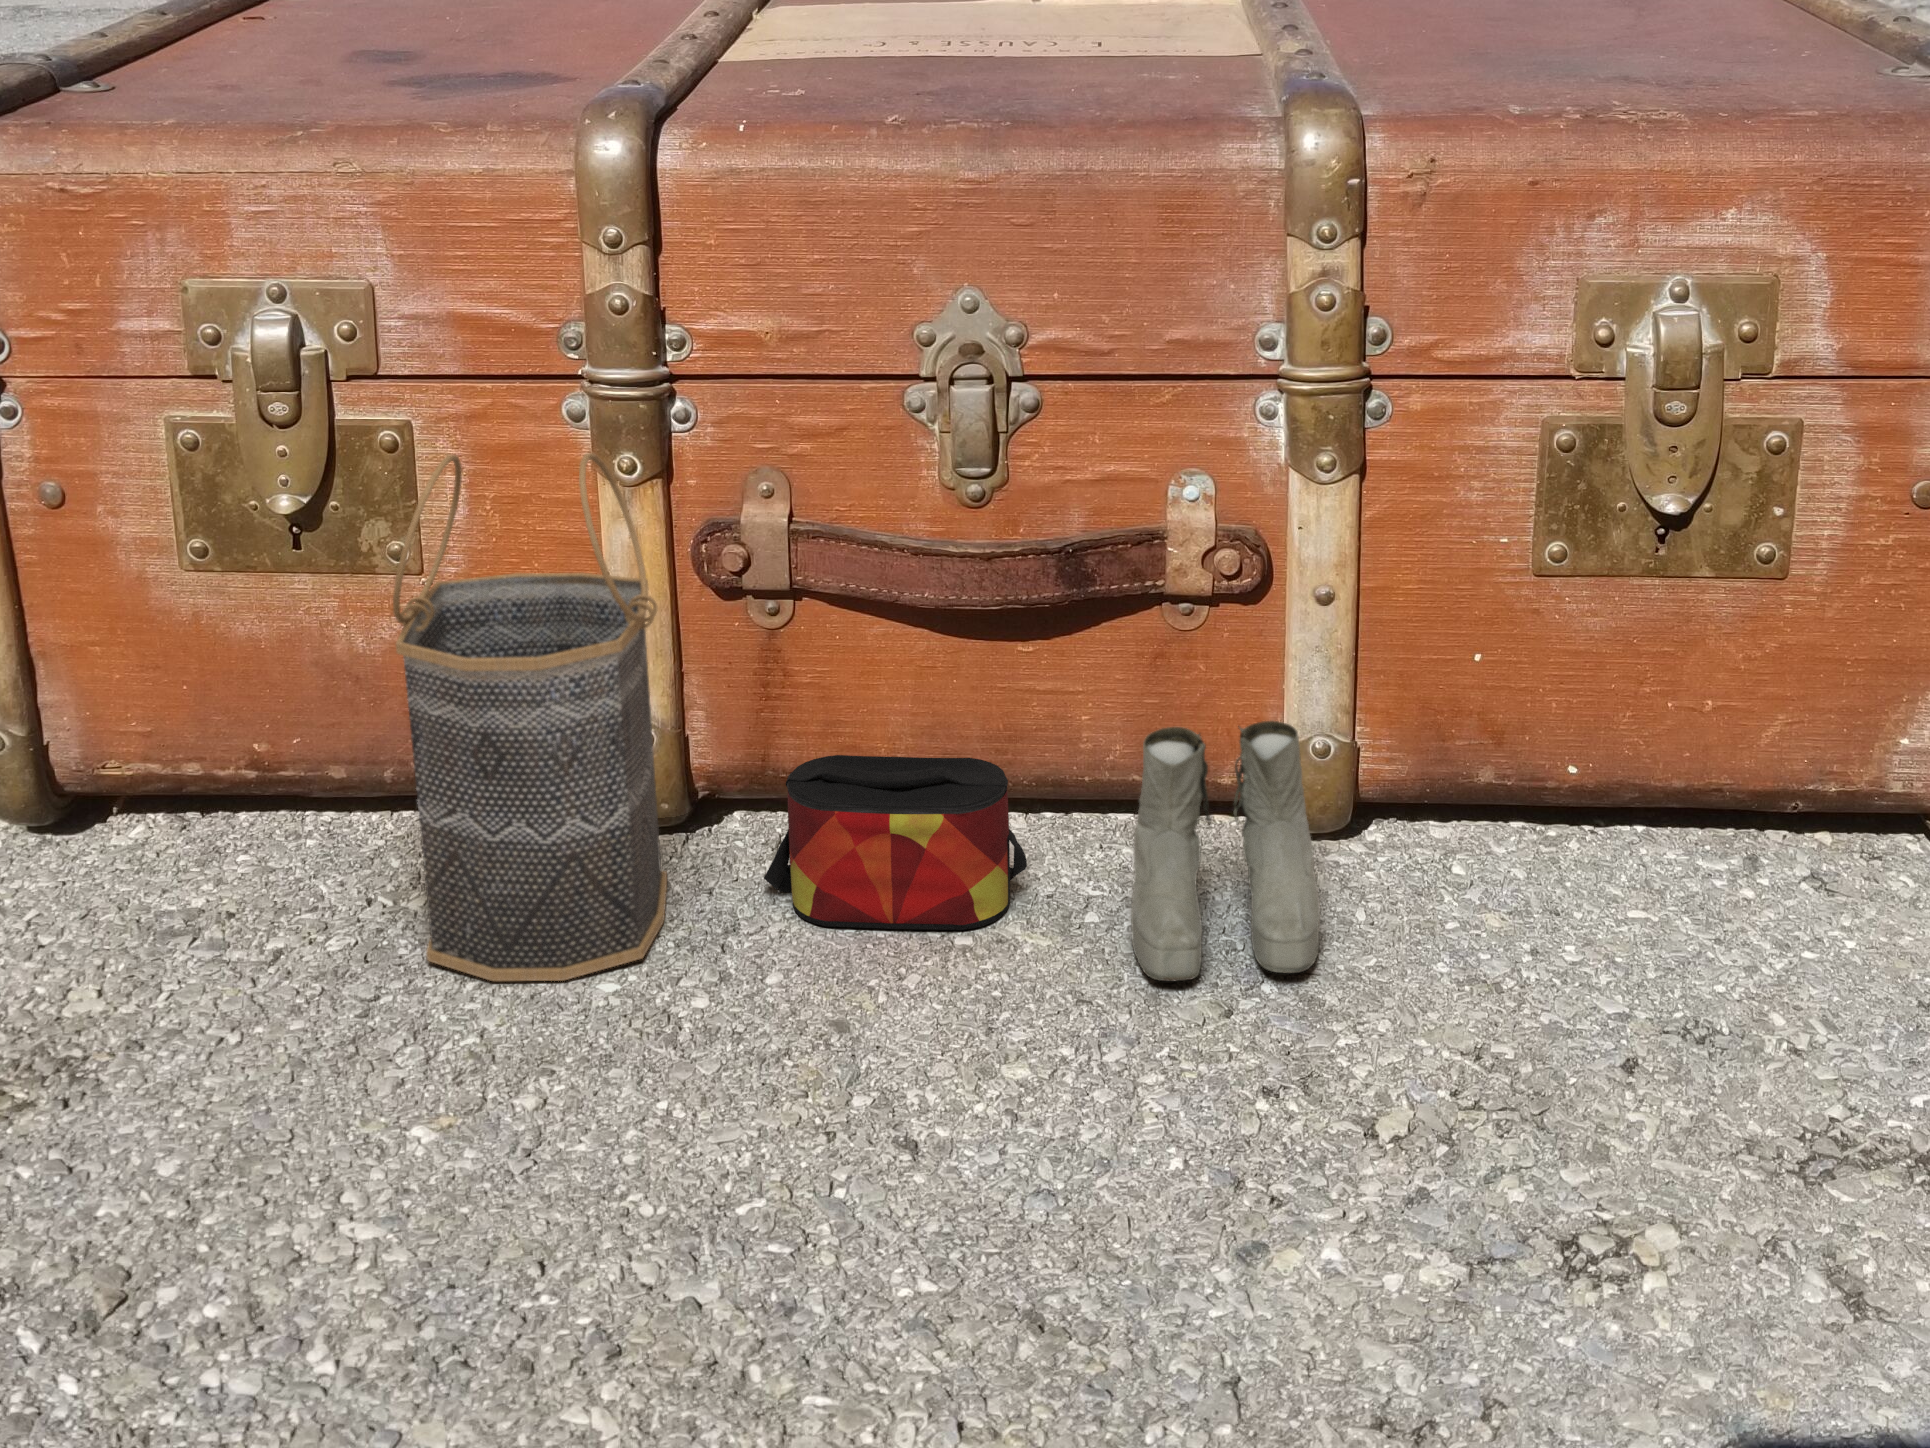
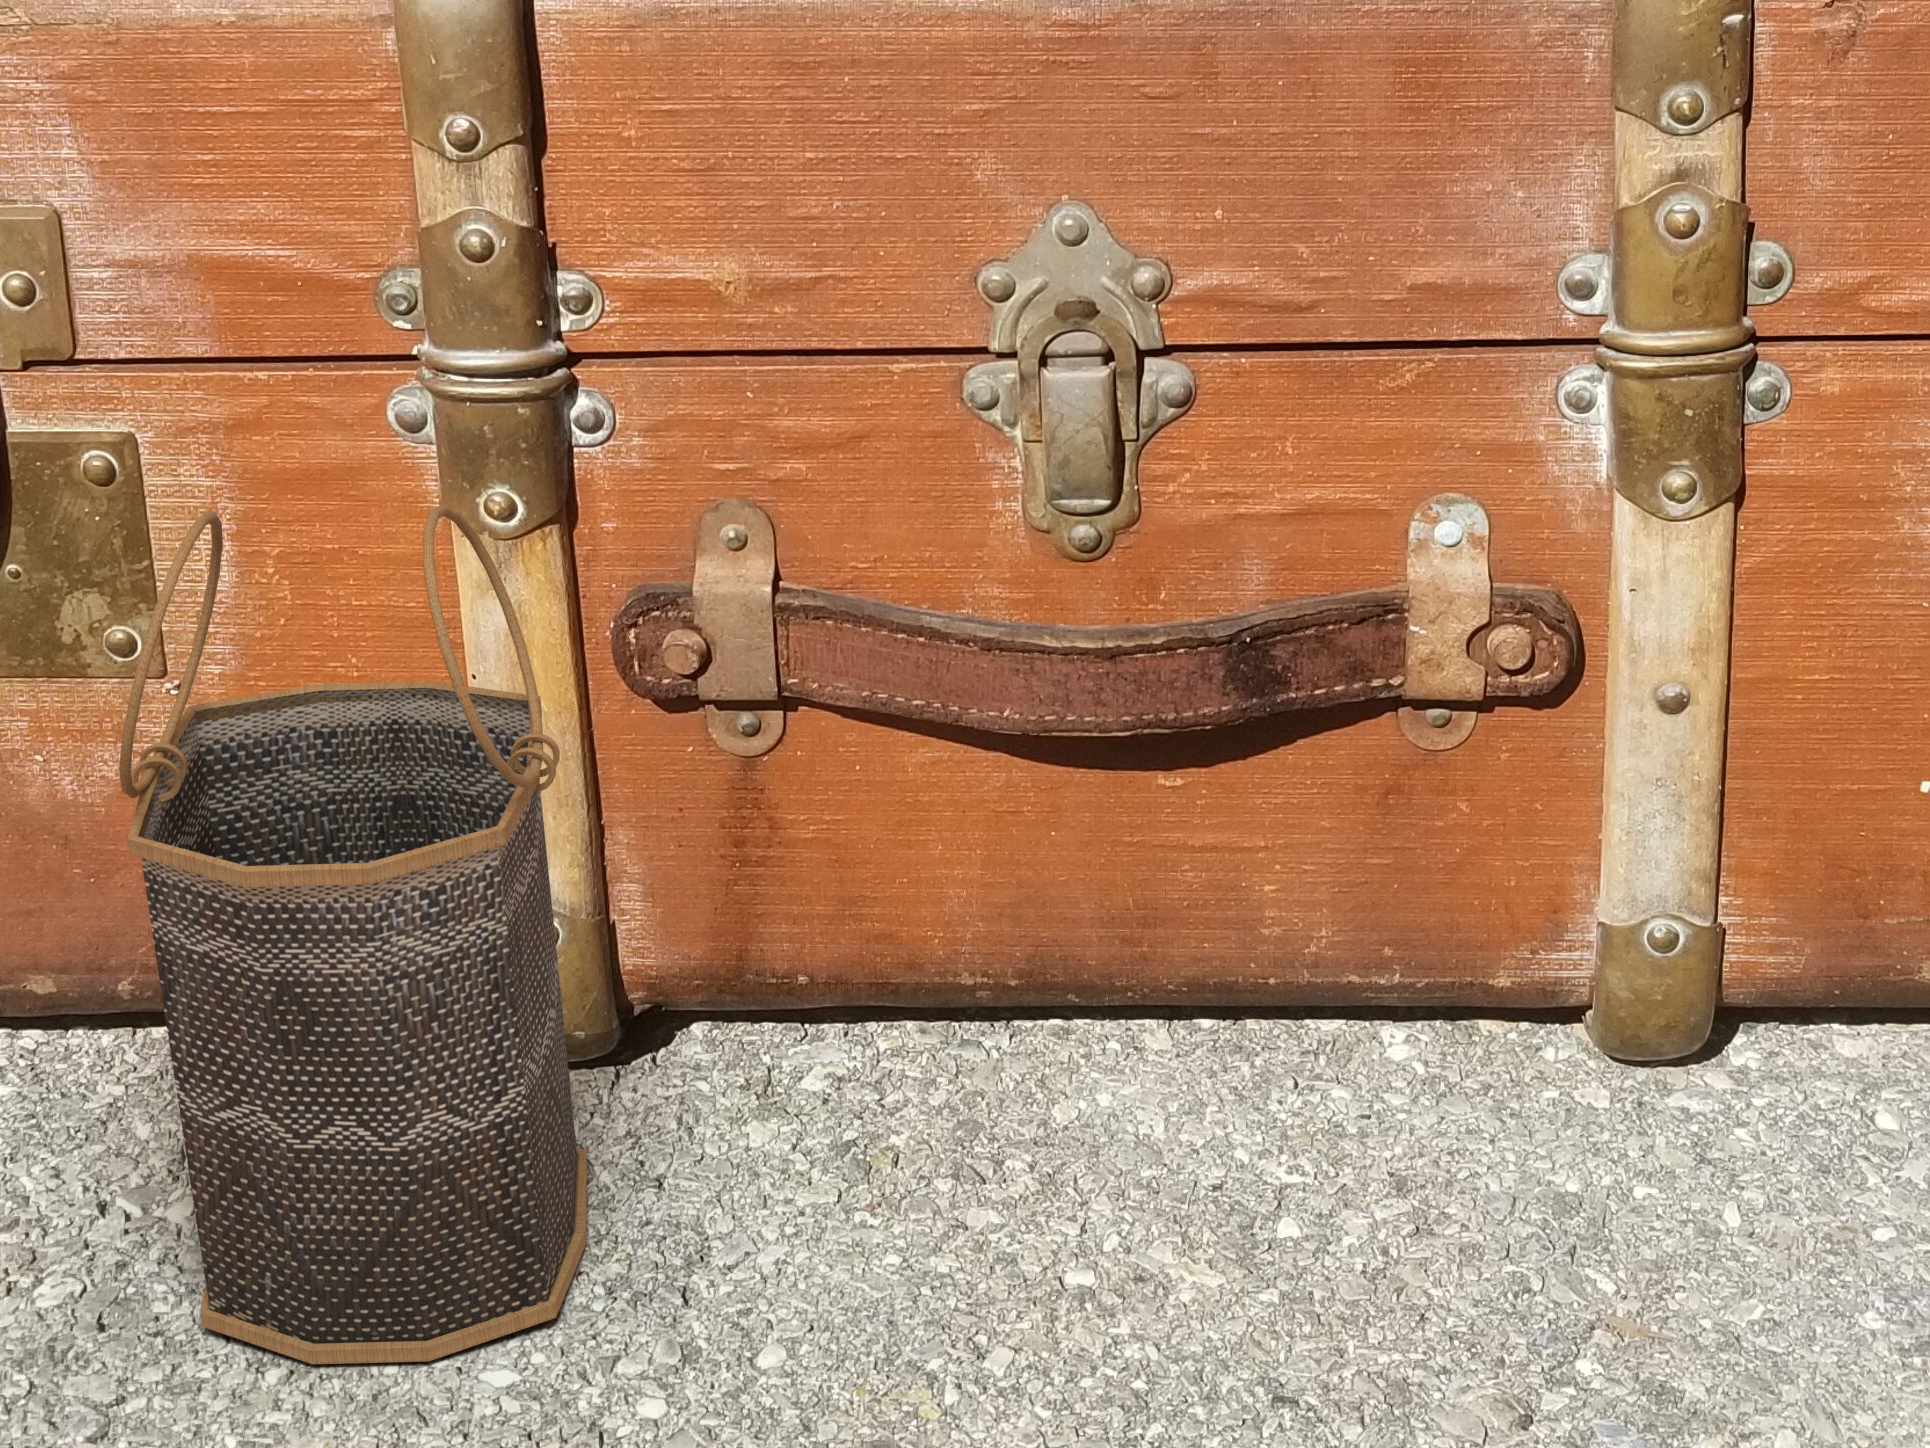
boots: present [1131,720,1320,981] -> none [1357,906,1668,1355]
bag: present [764,755,1027,930] -> none [745,963,1178,1254]

